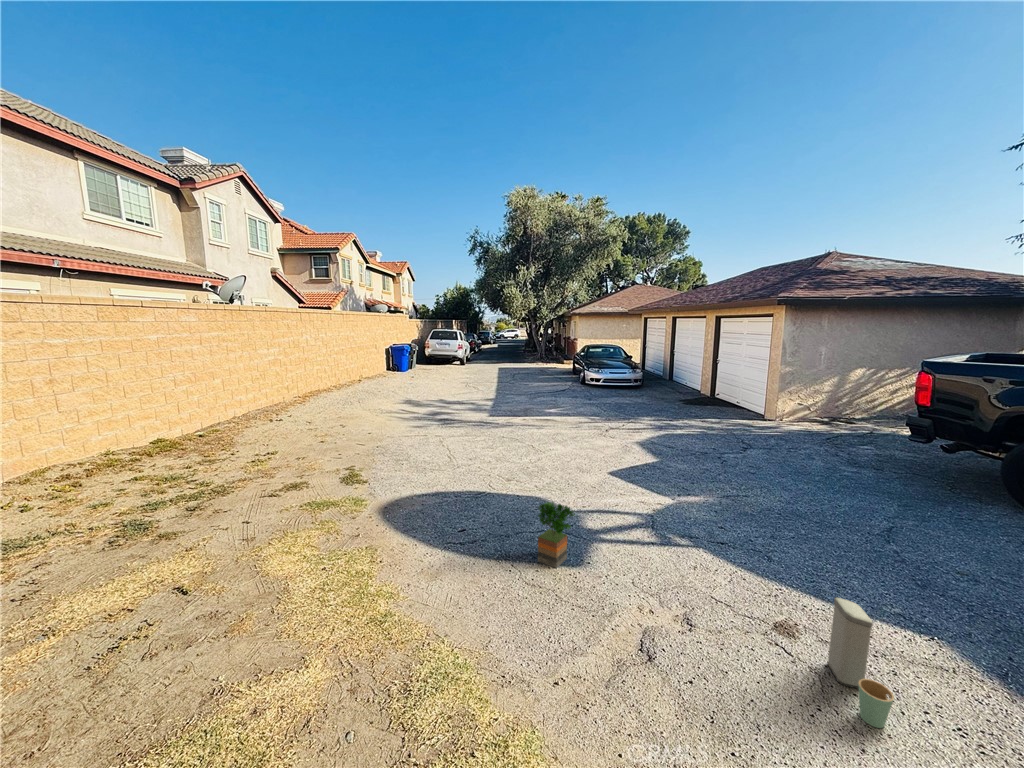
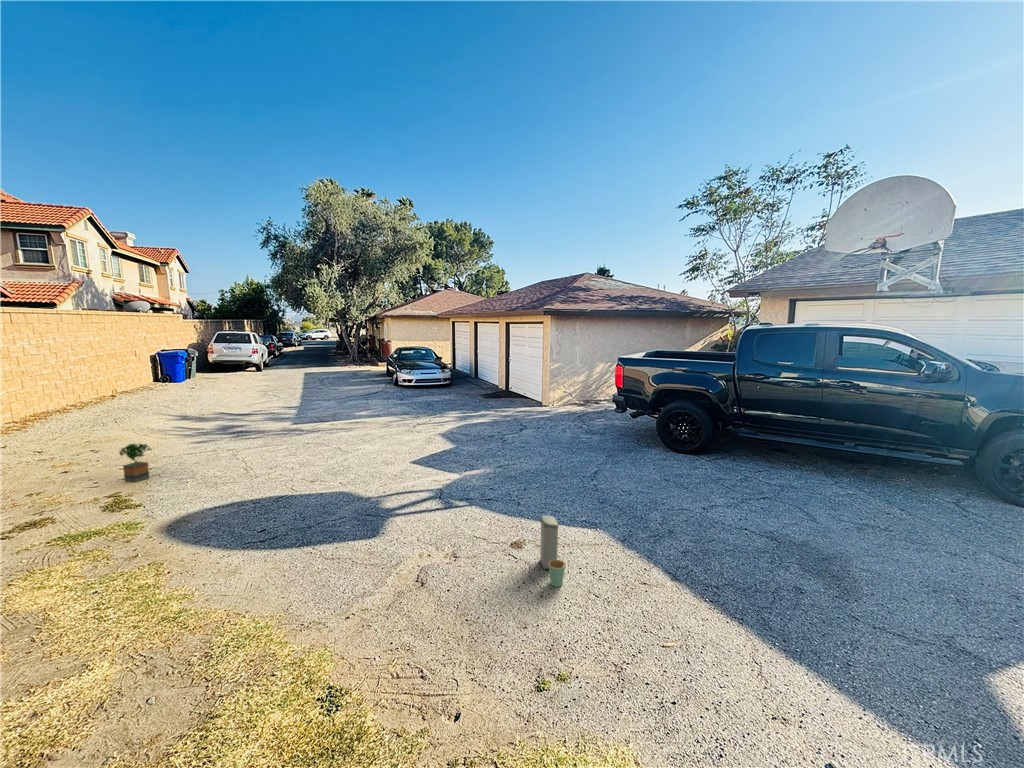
potted tree: present [538,502,575,568] -> present [119,444,152,482]

